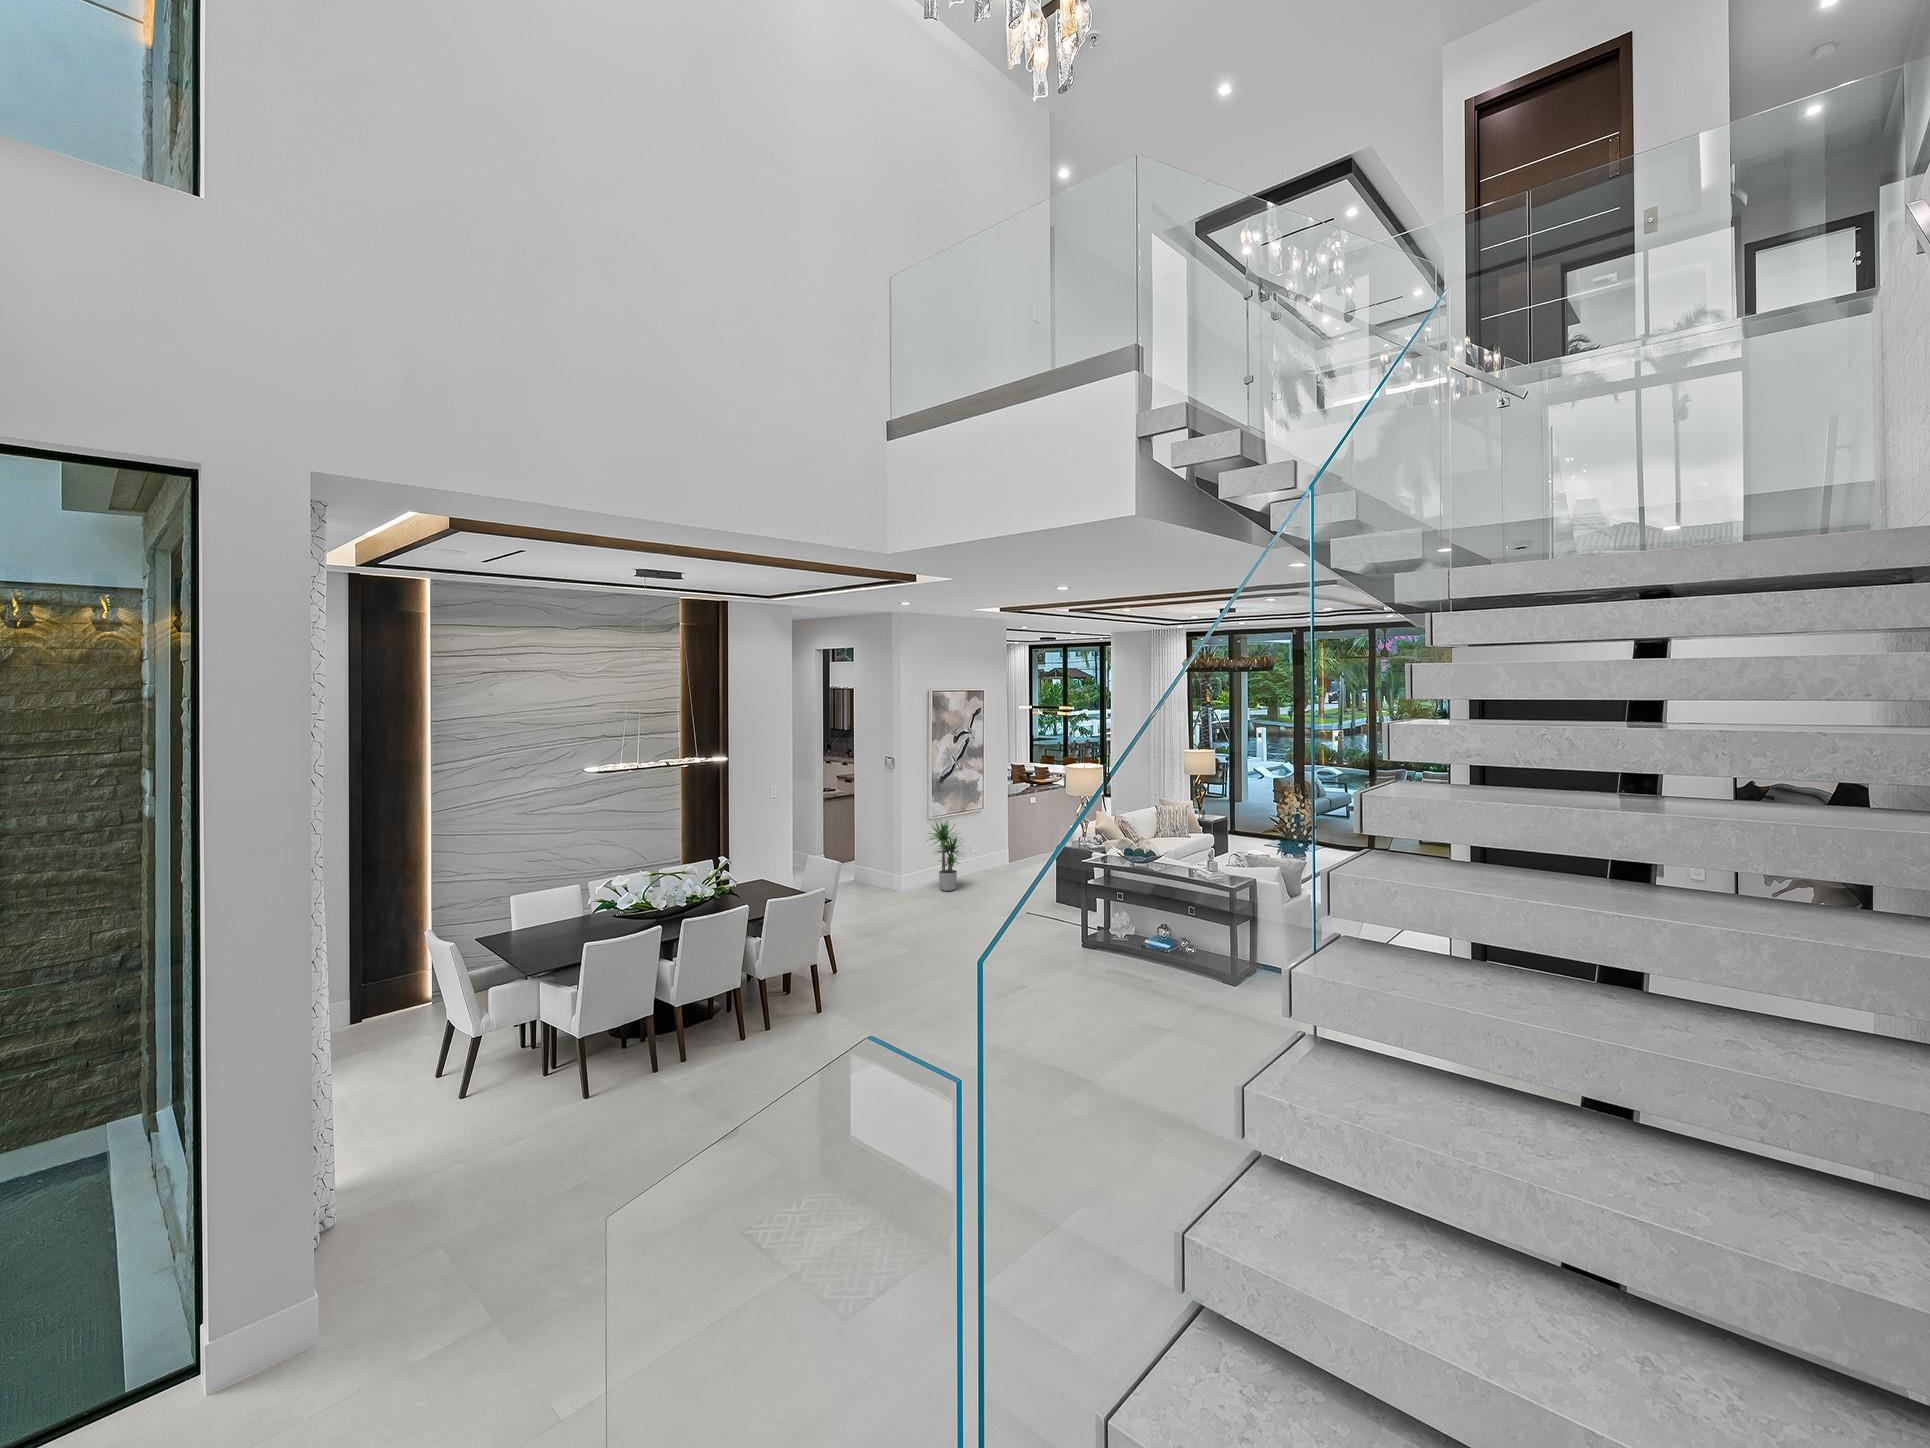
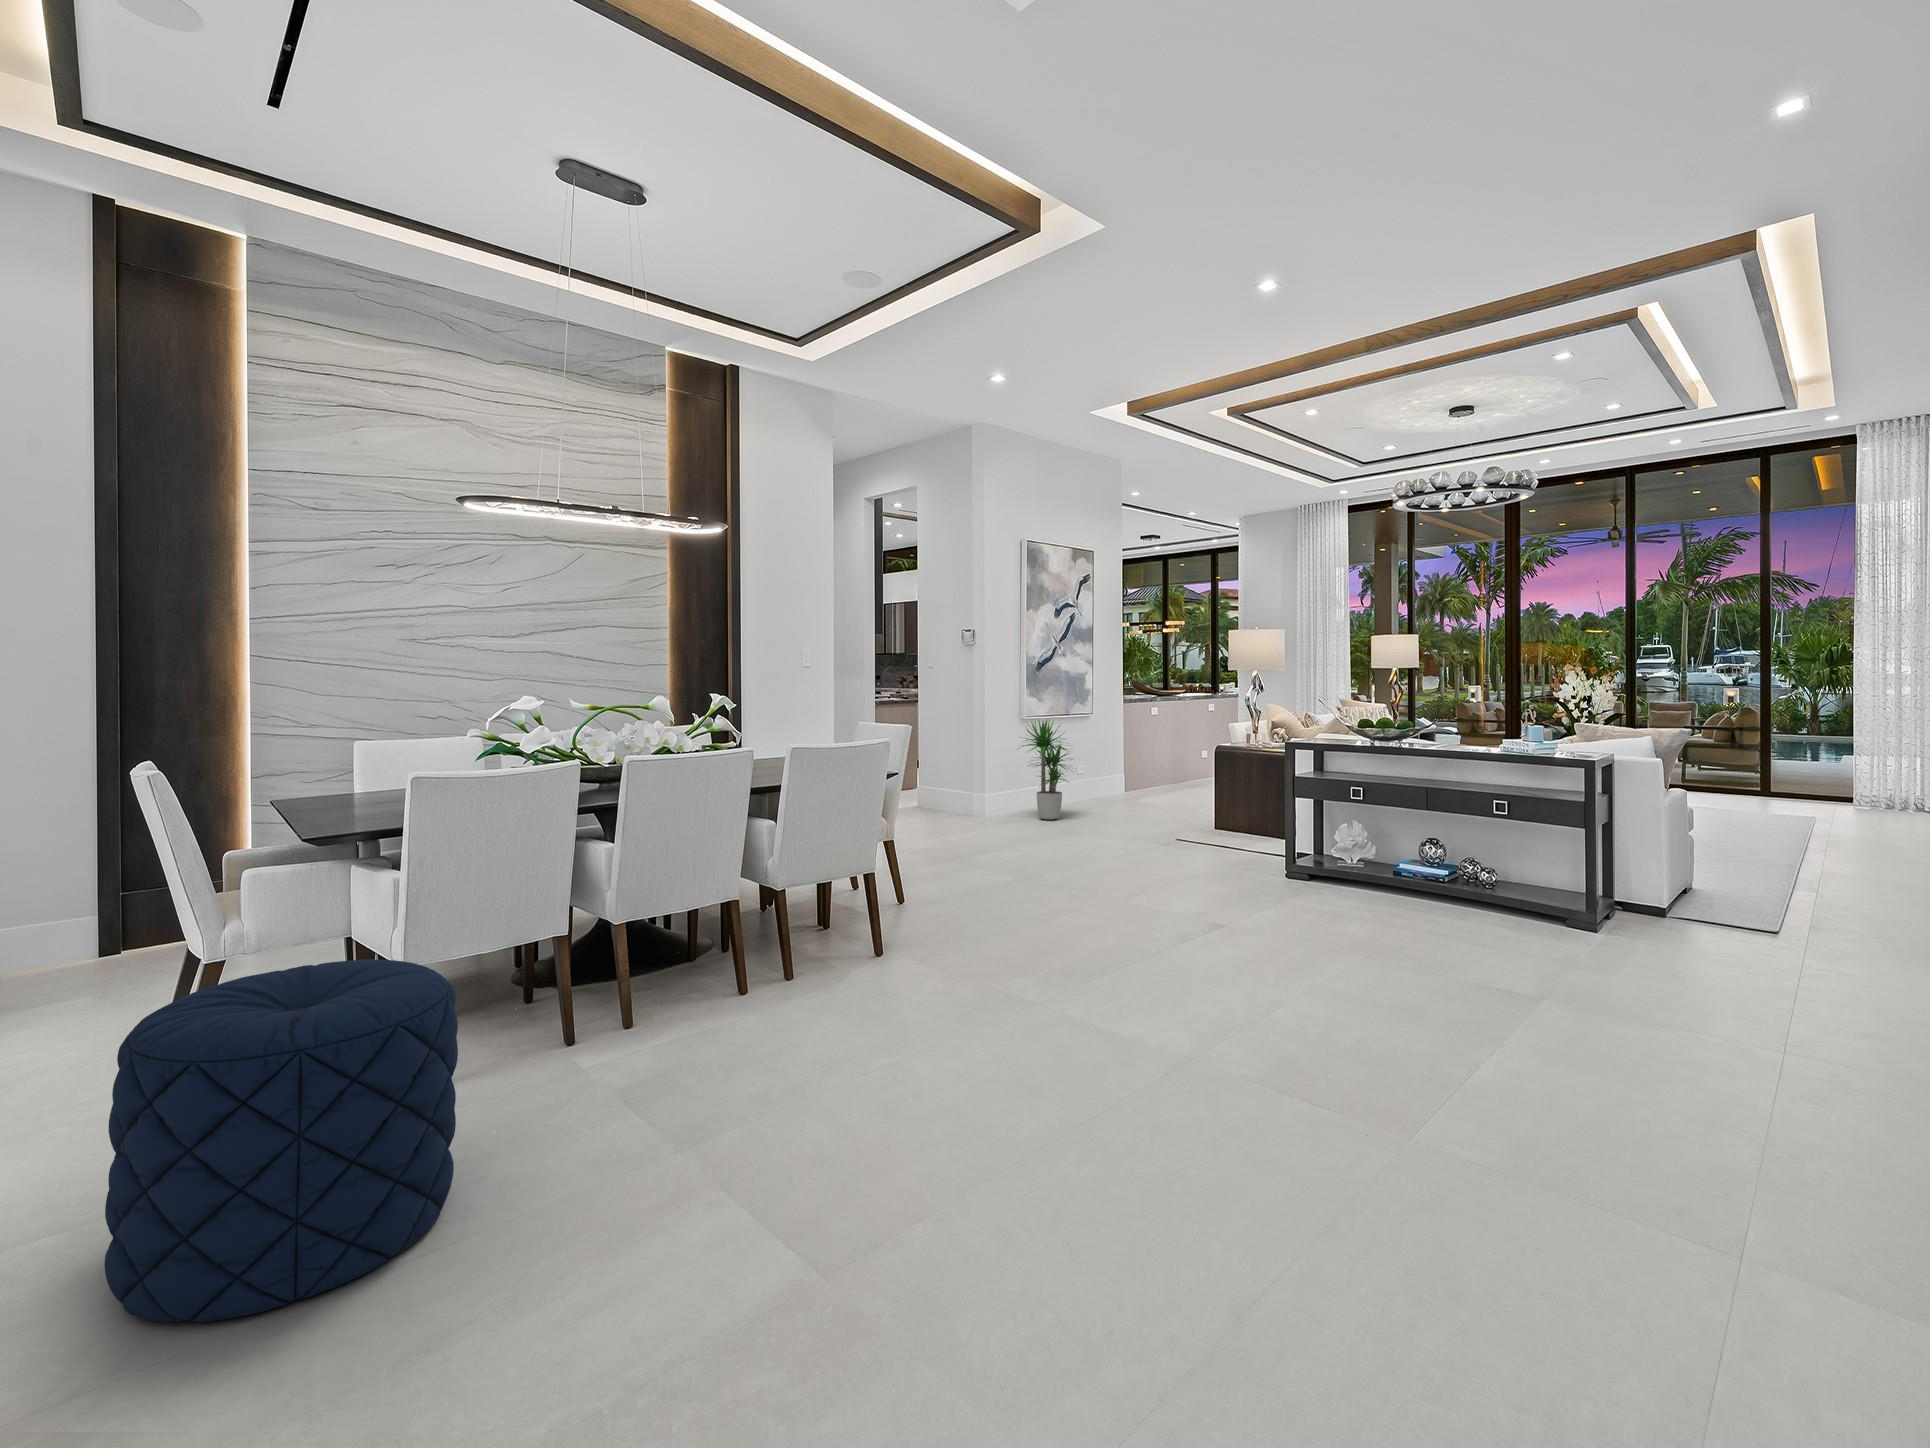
pouf: none [500,1044,627,1192] -> present [105,960,458,1322]

